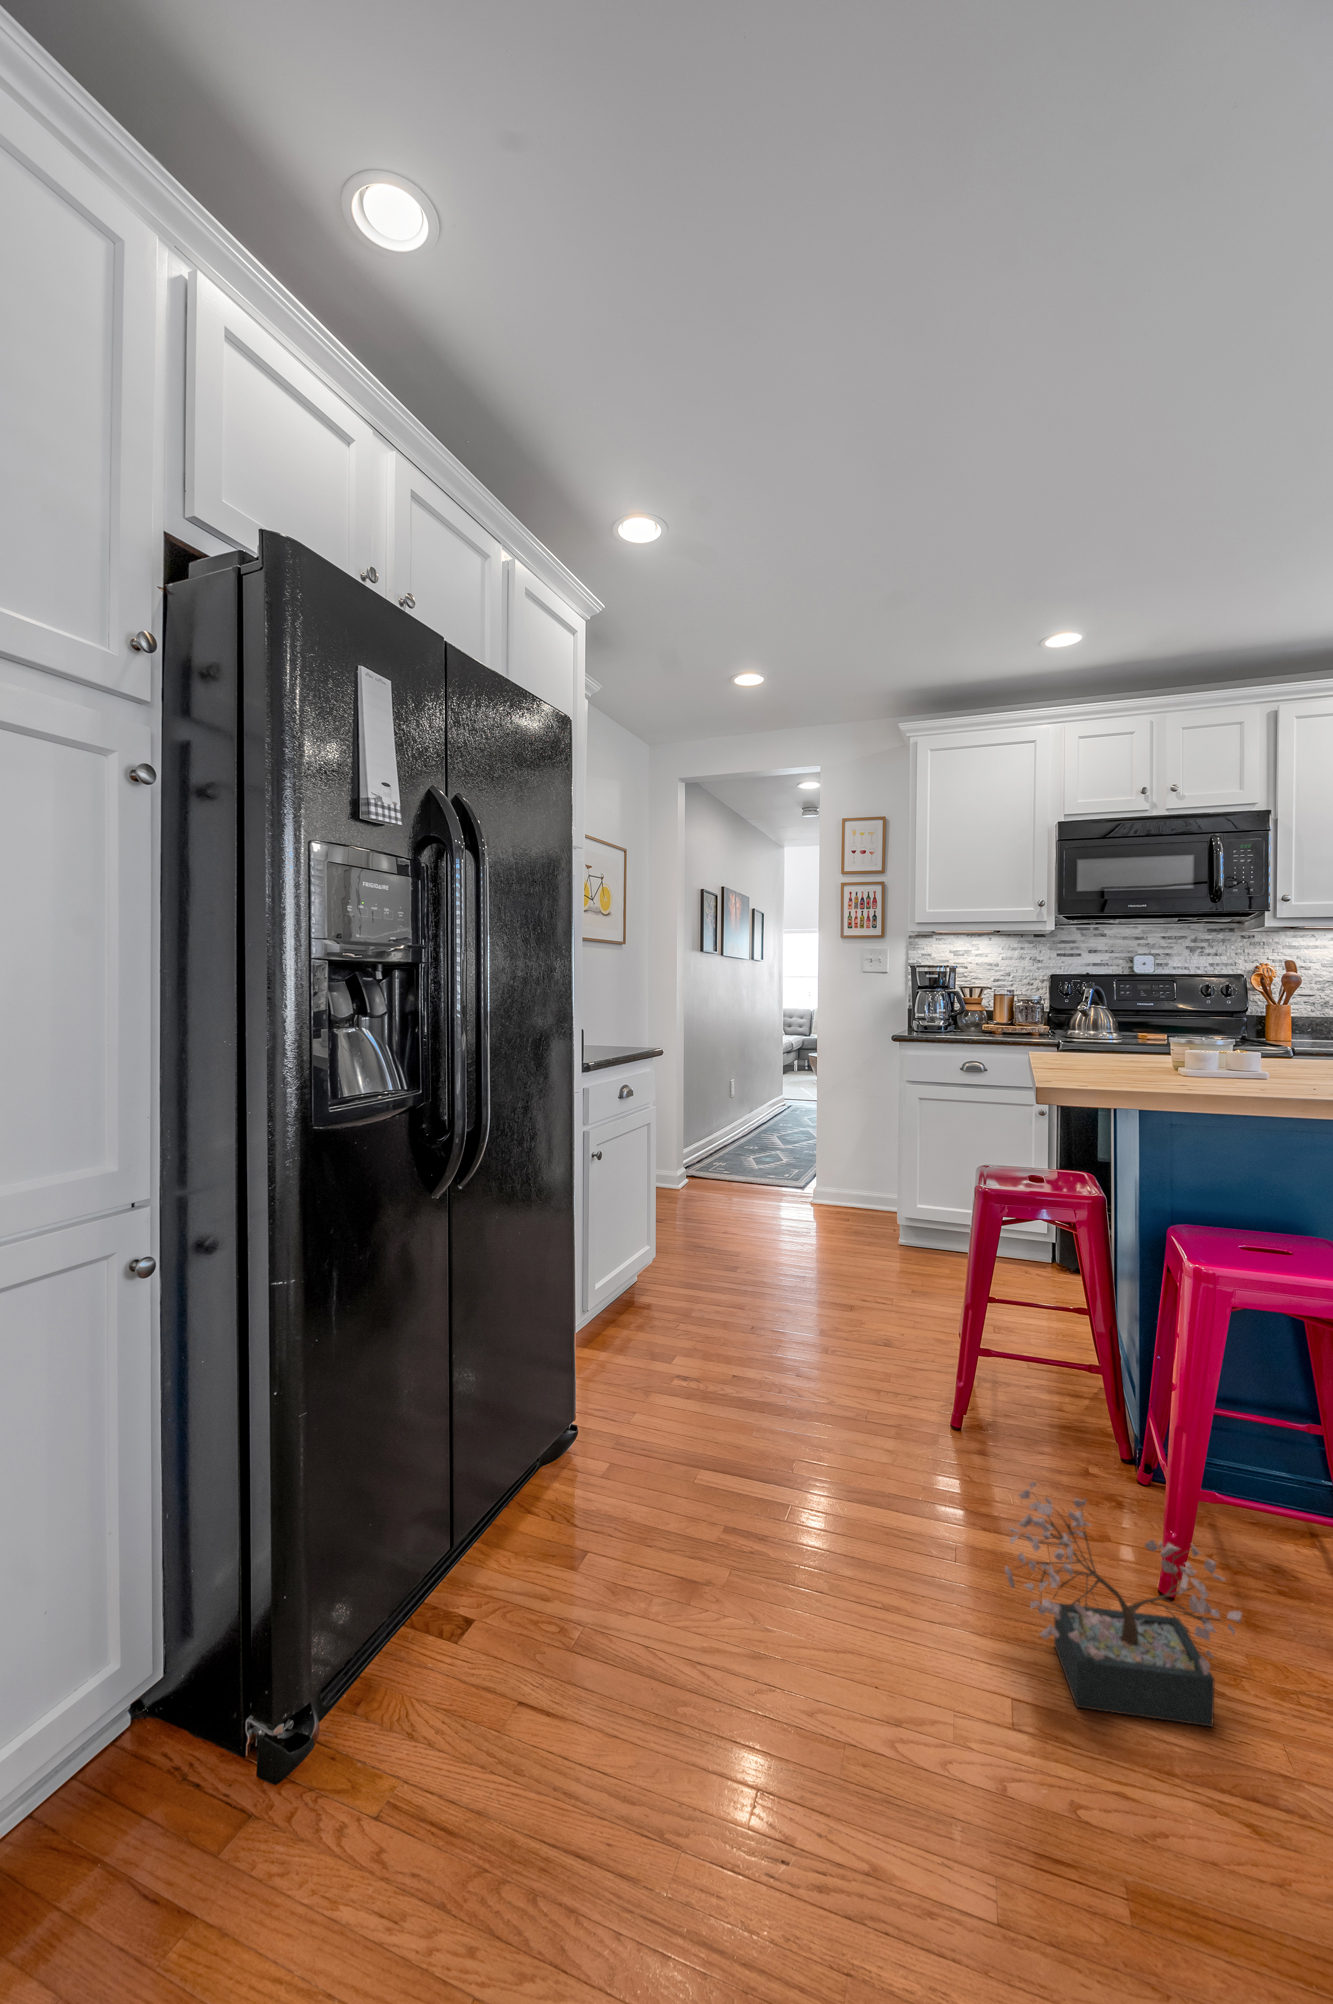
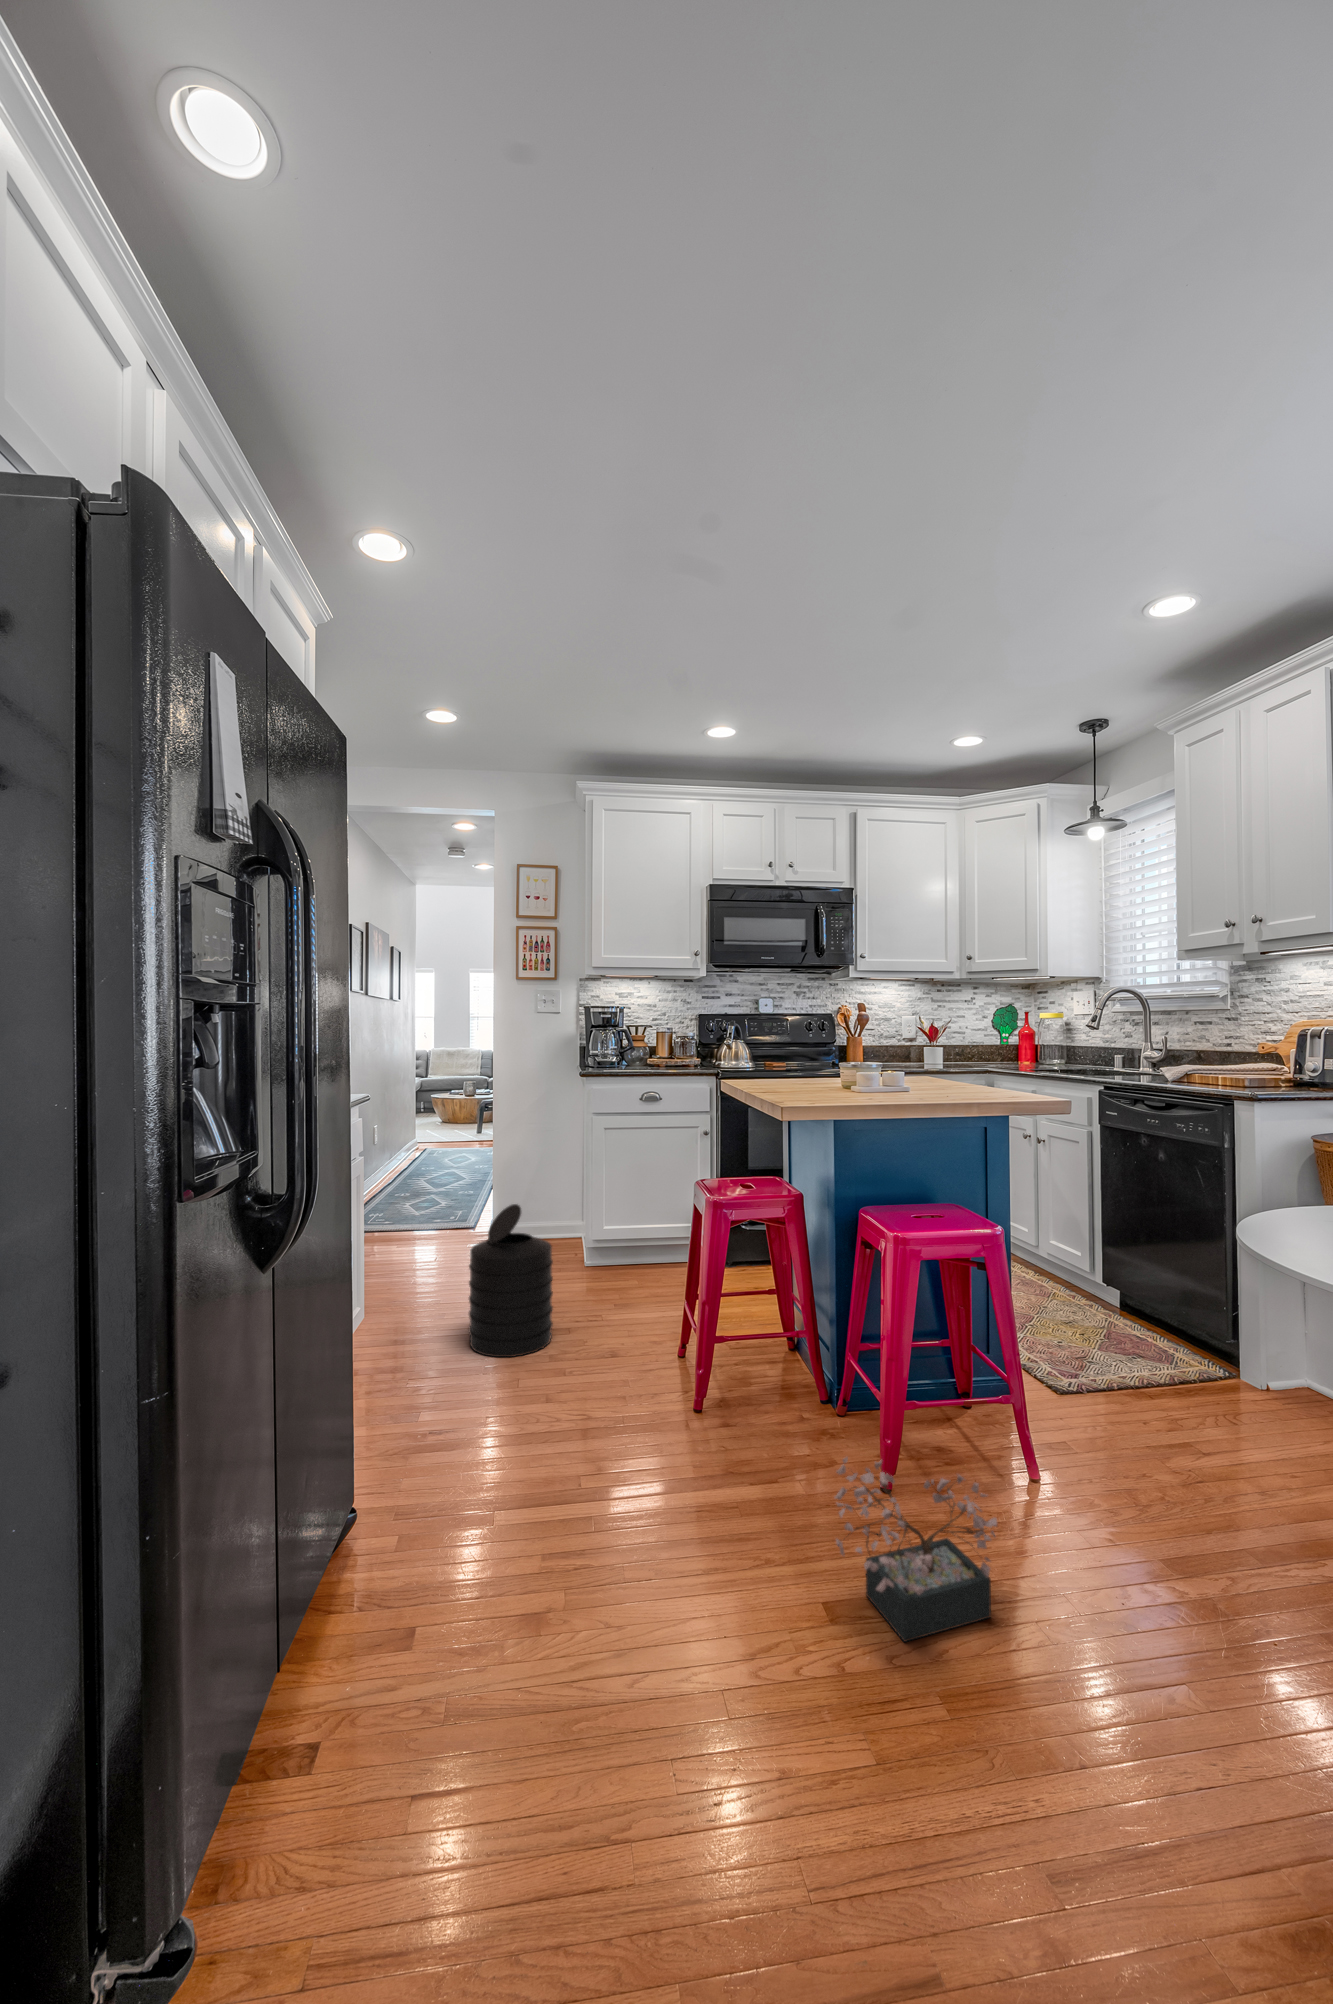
trash can: none [746,1166,831,1317] -> present [469,1204,553,1357]

